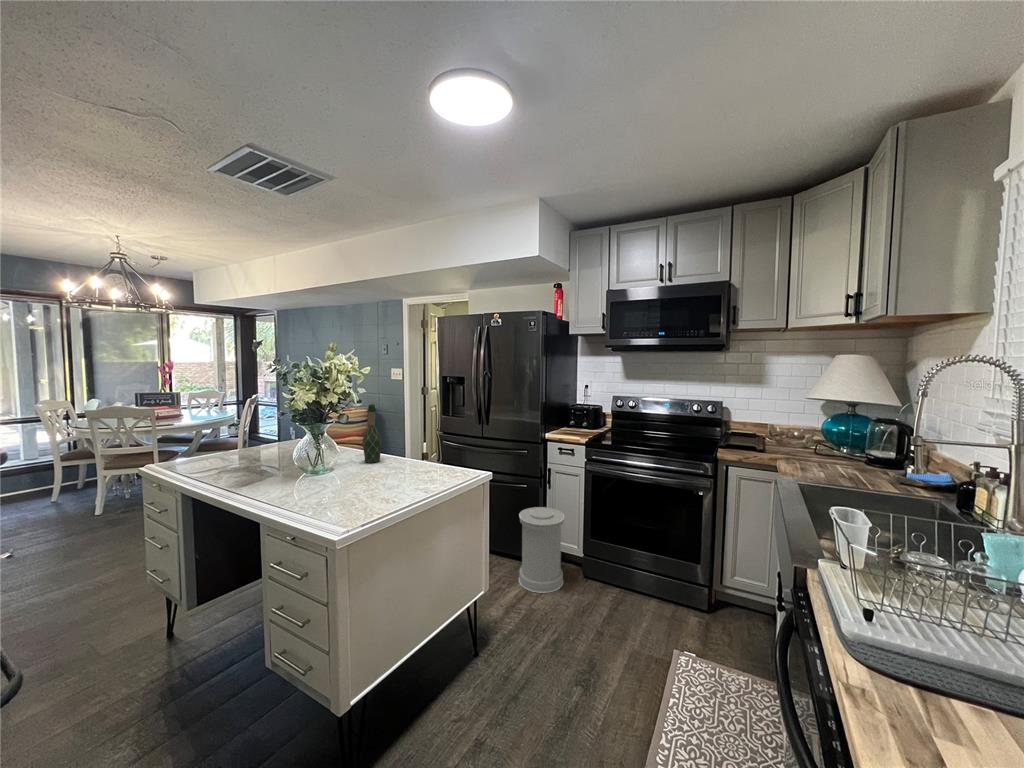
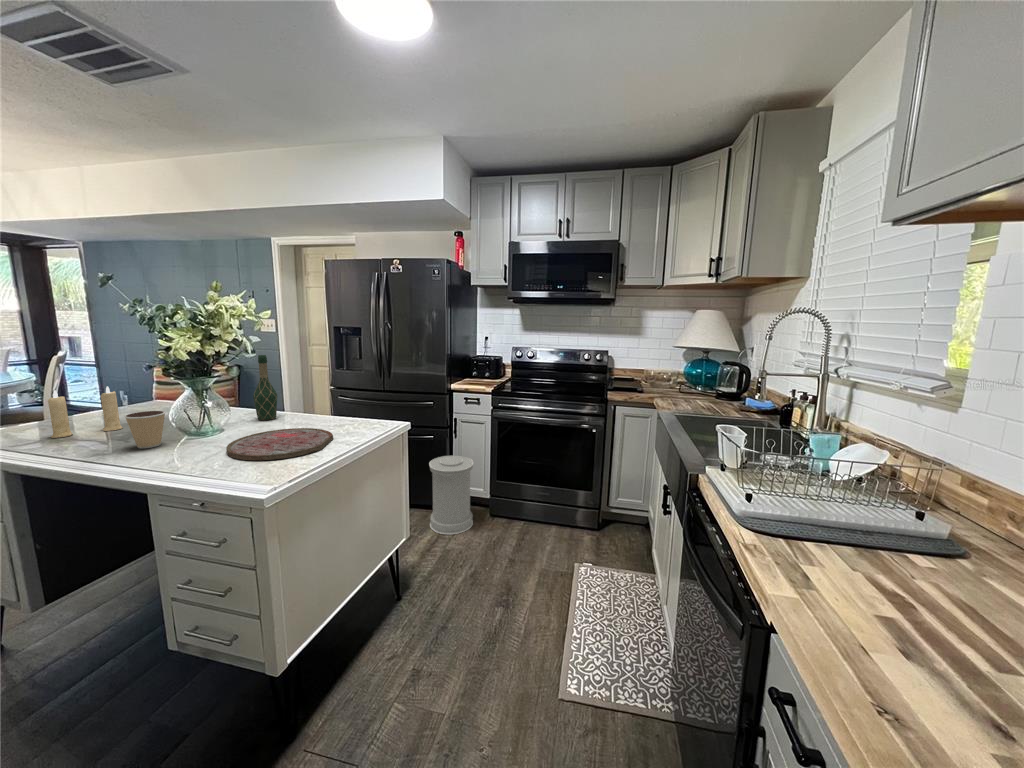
candle: none [220,427,268,469] -> present [48,386,123,438]
coffee cup: none [264,451,293,483] -> present [125,411,165,448]
cutting board: none [331,473,419,503] -> present [226,428,333,460]

